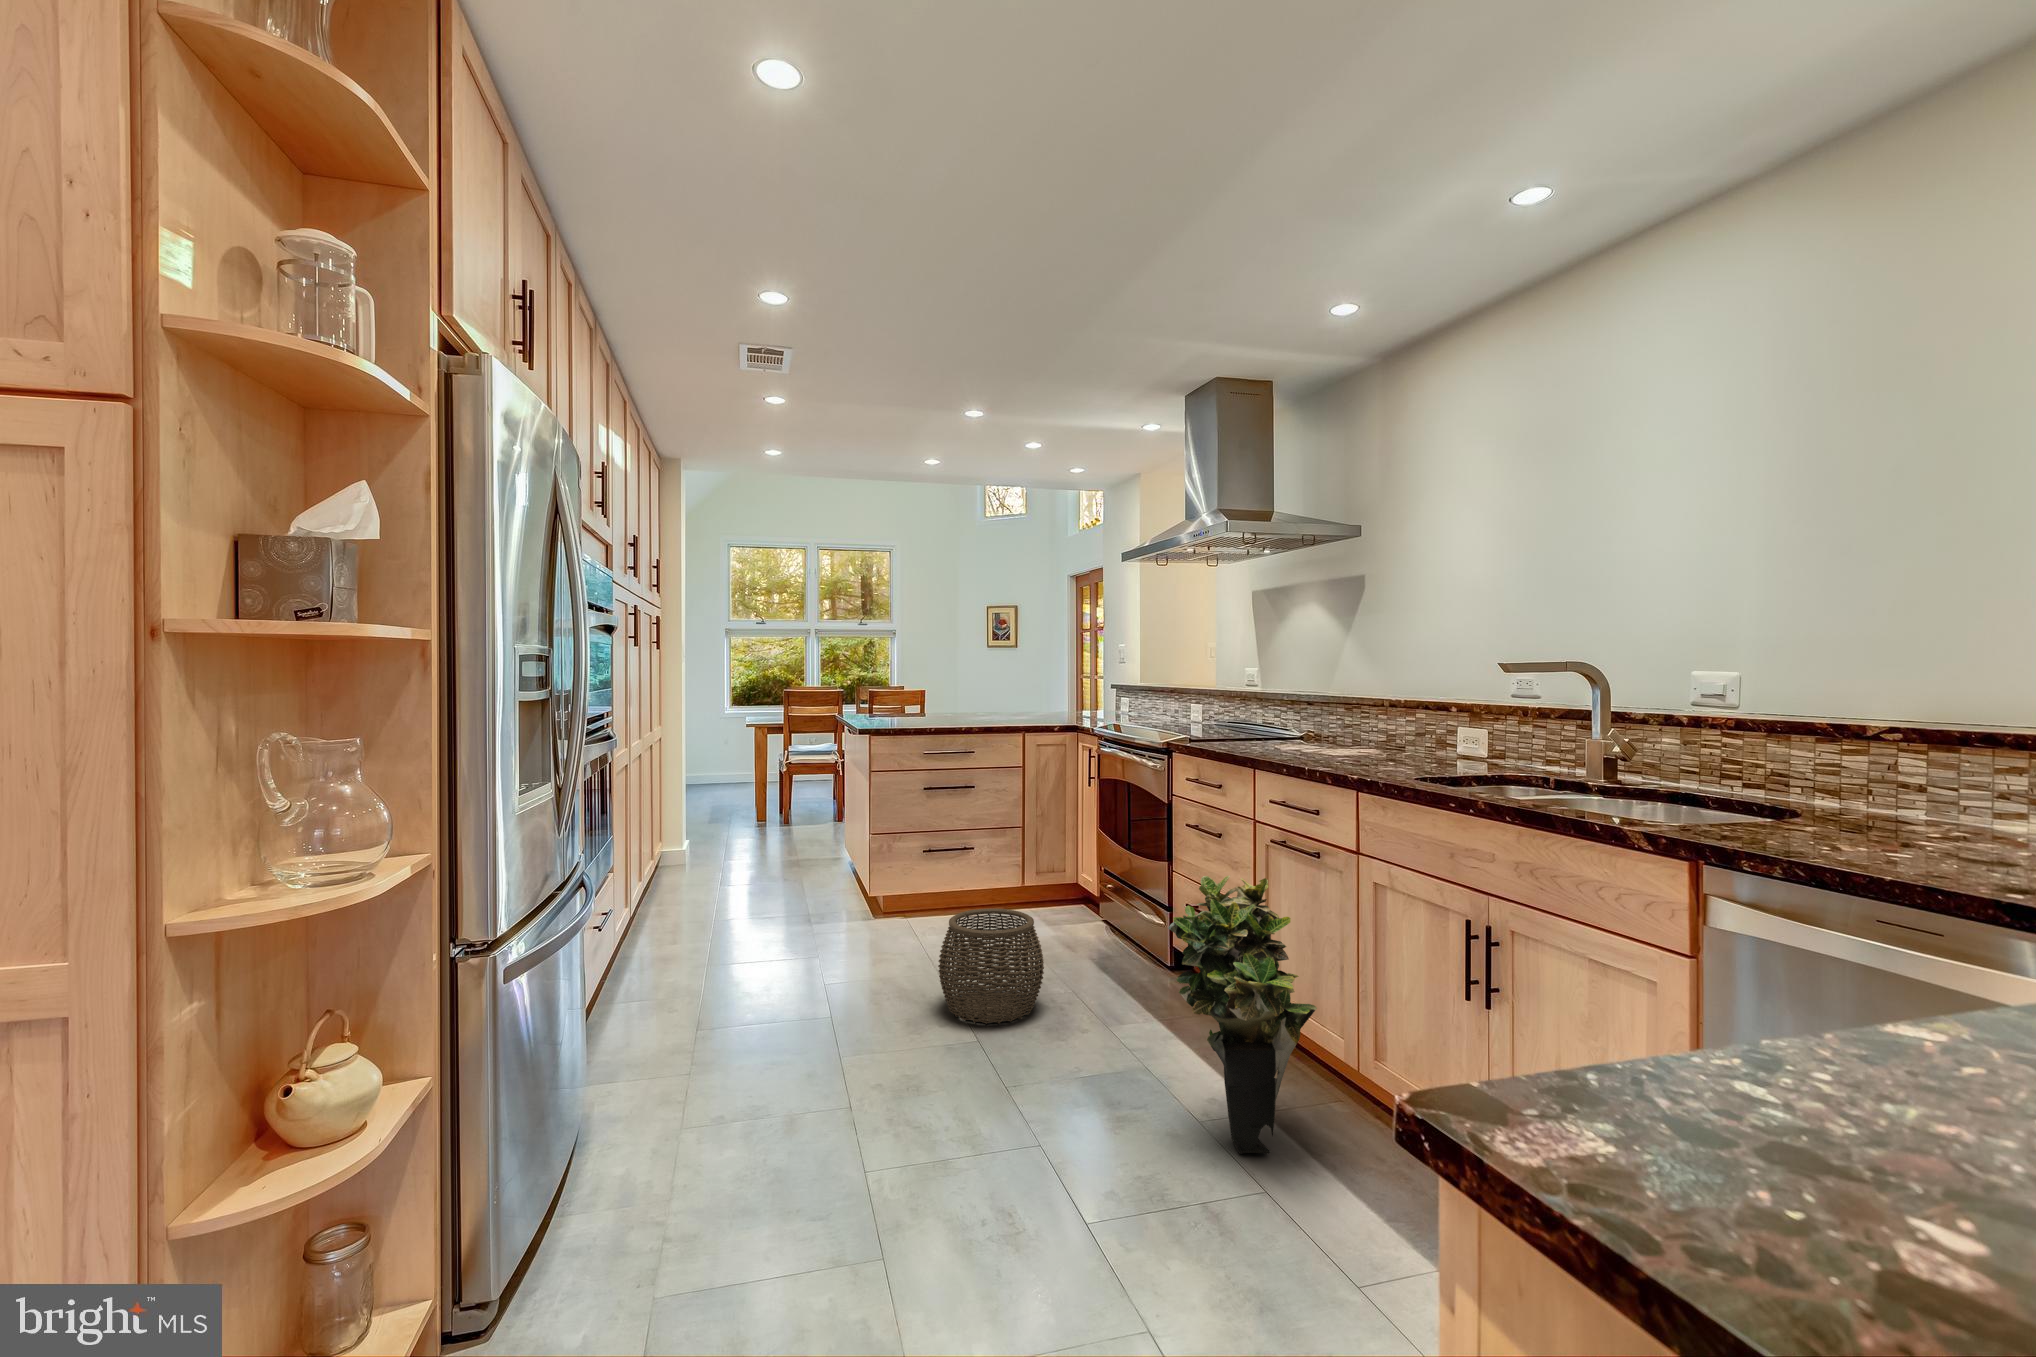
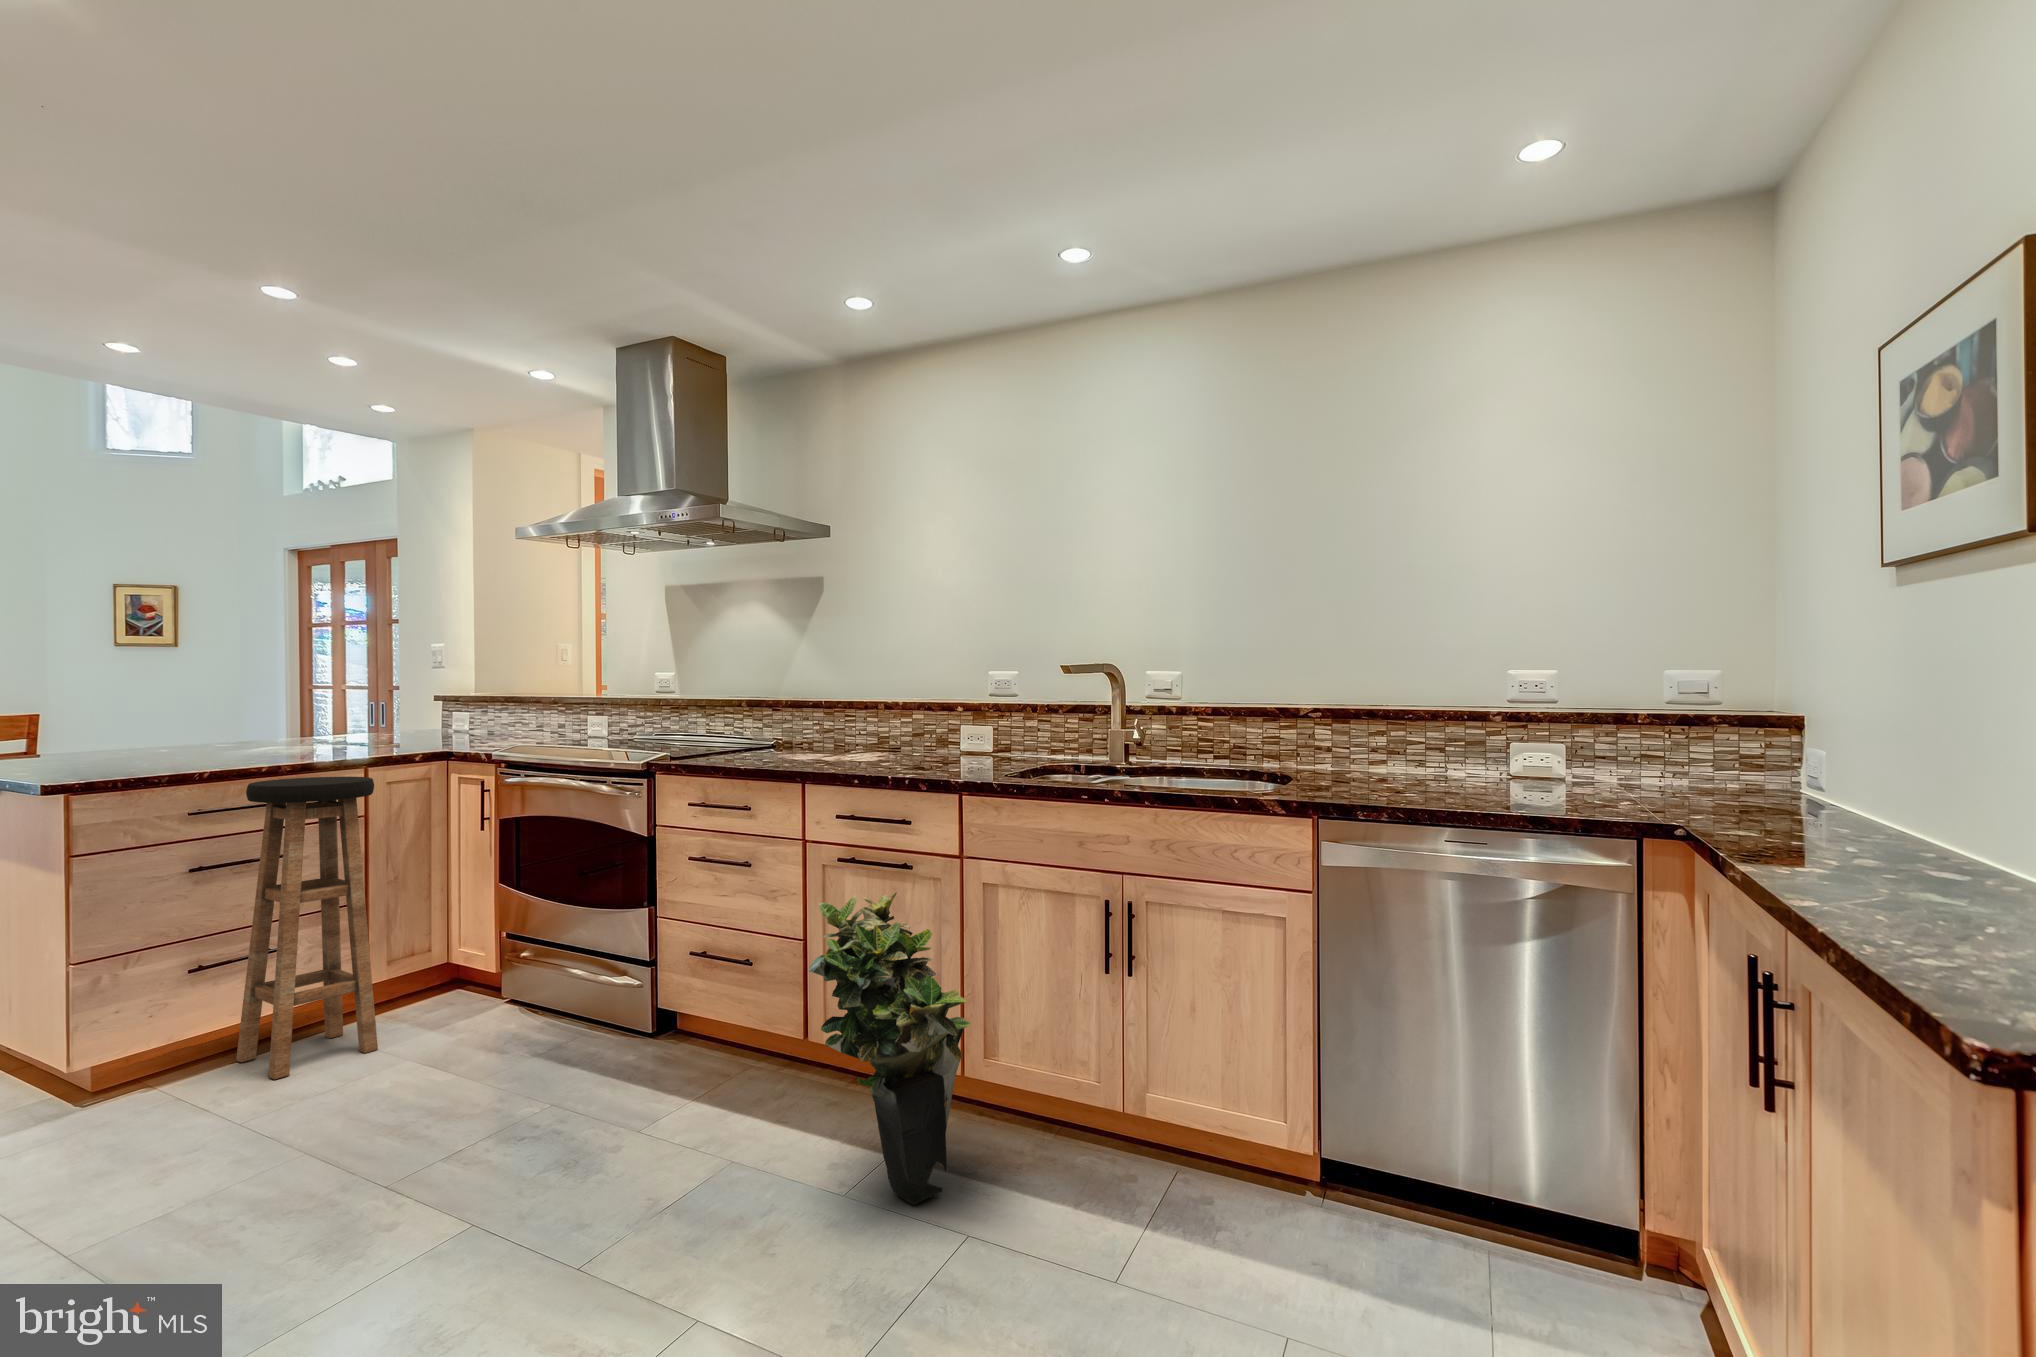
bar stool: none [946,742,1013,932] -> present [236,777,378,1079]
woven basket: present [938,909,1044,1024] -> none [353,1010,537,1195]

